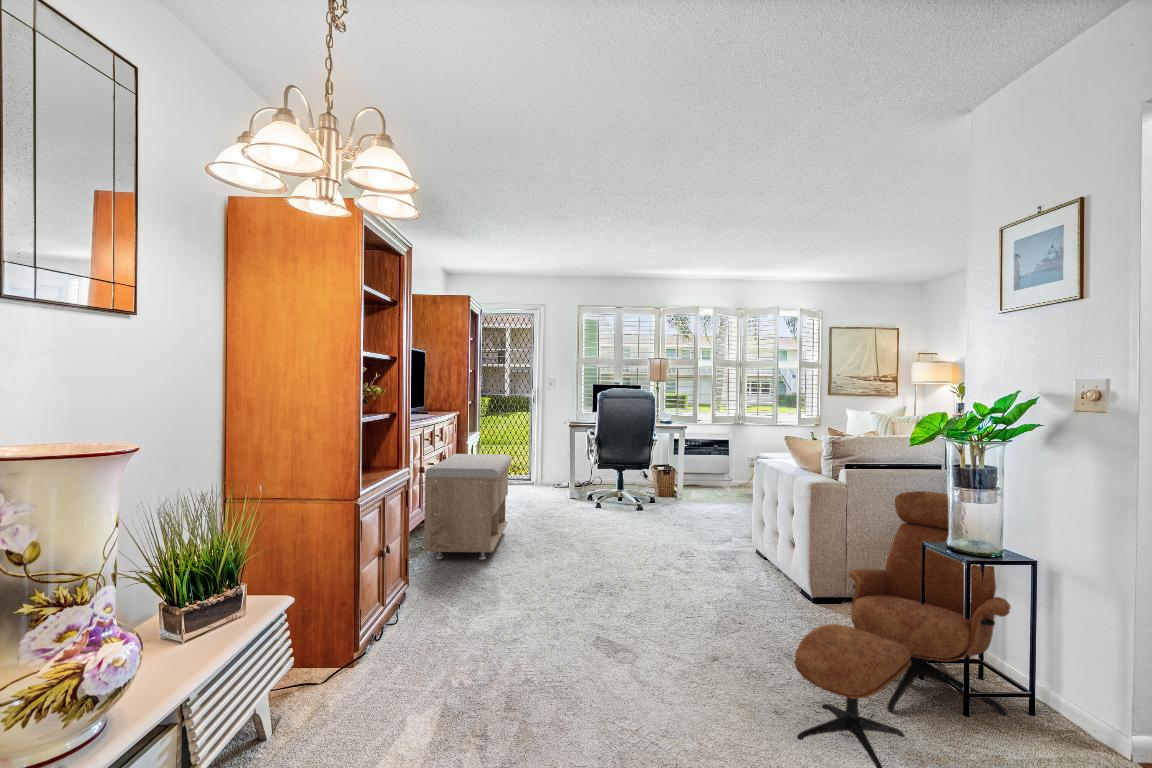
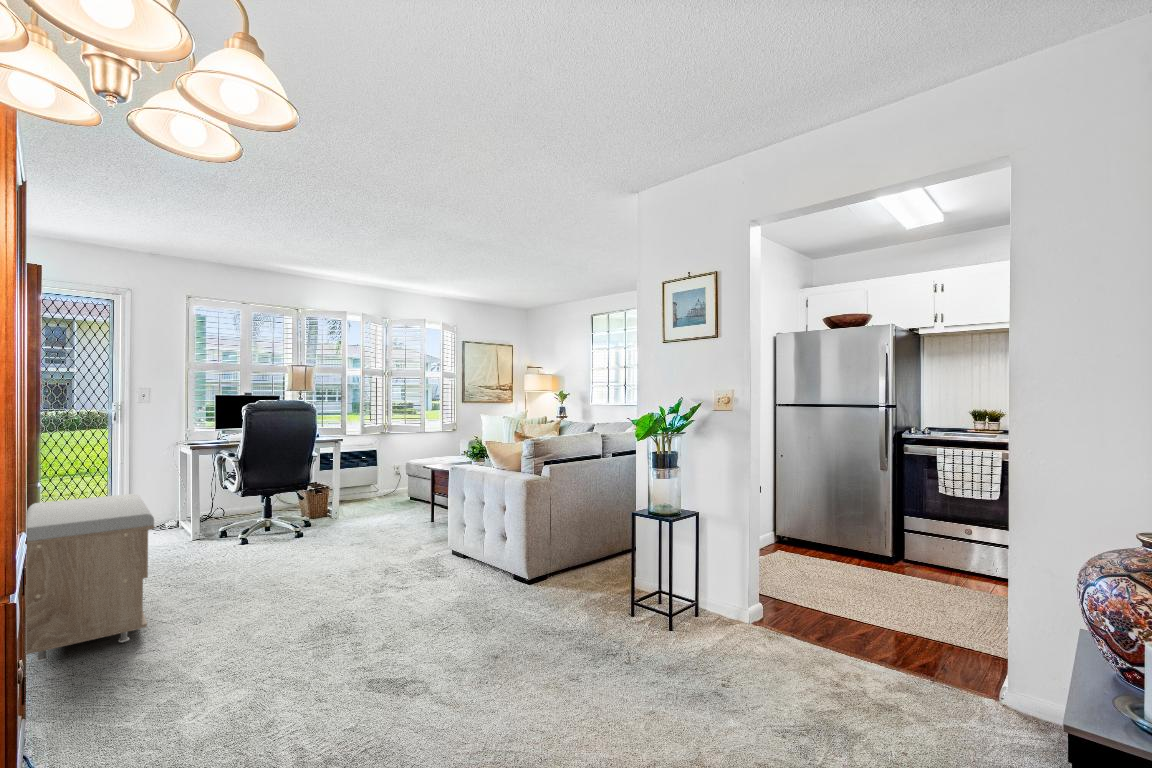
lounge chair: present [794,491,1010,768] -> none [581,475,692,693]

